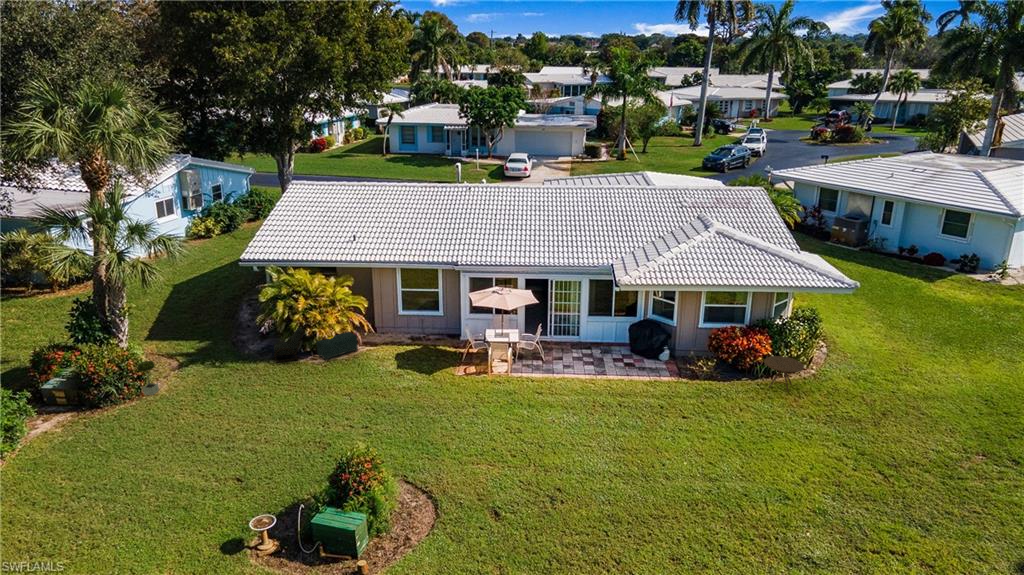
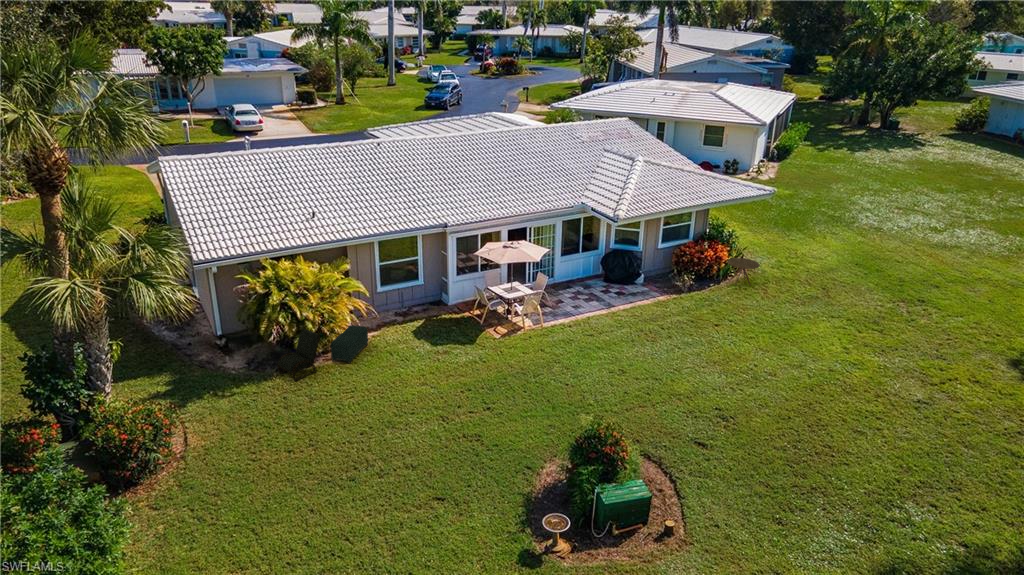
potted tree: present [137,361,159,395] -> none [169,418,195,466]

